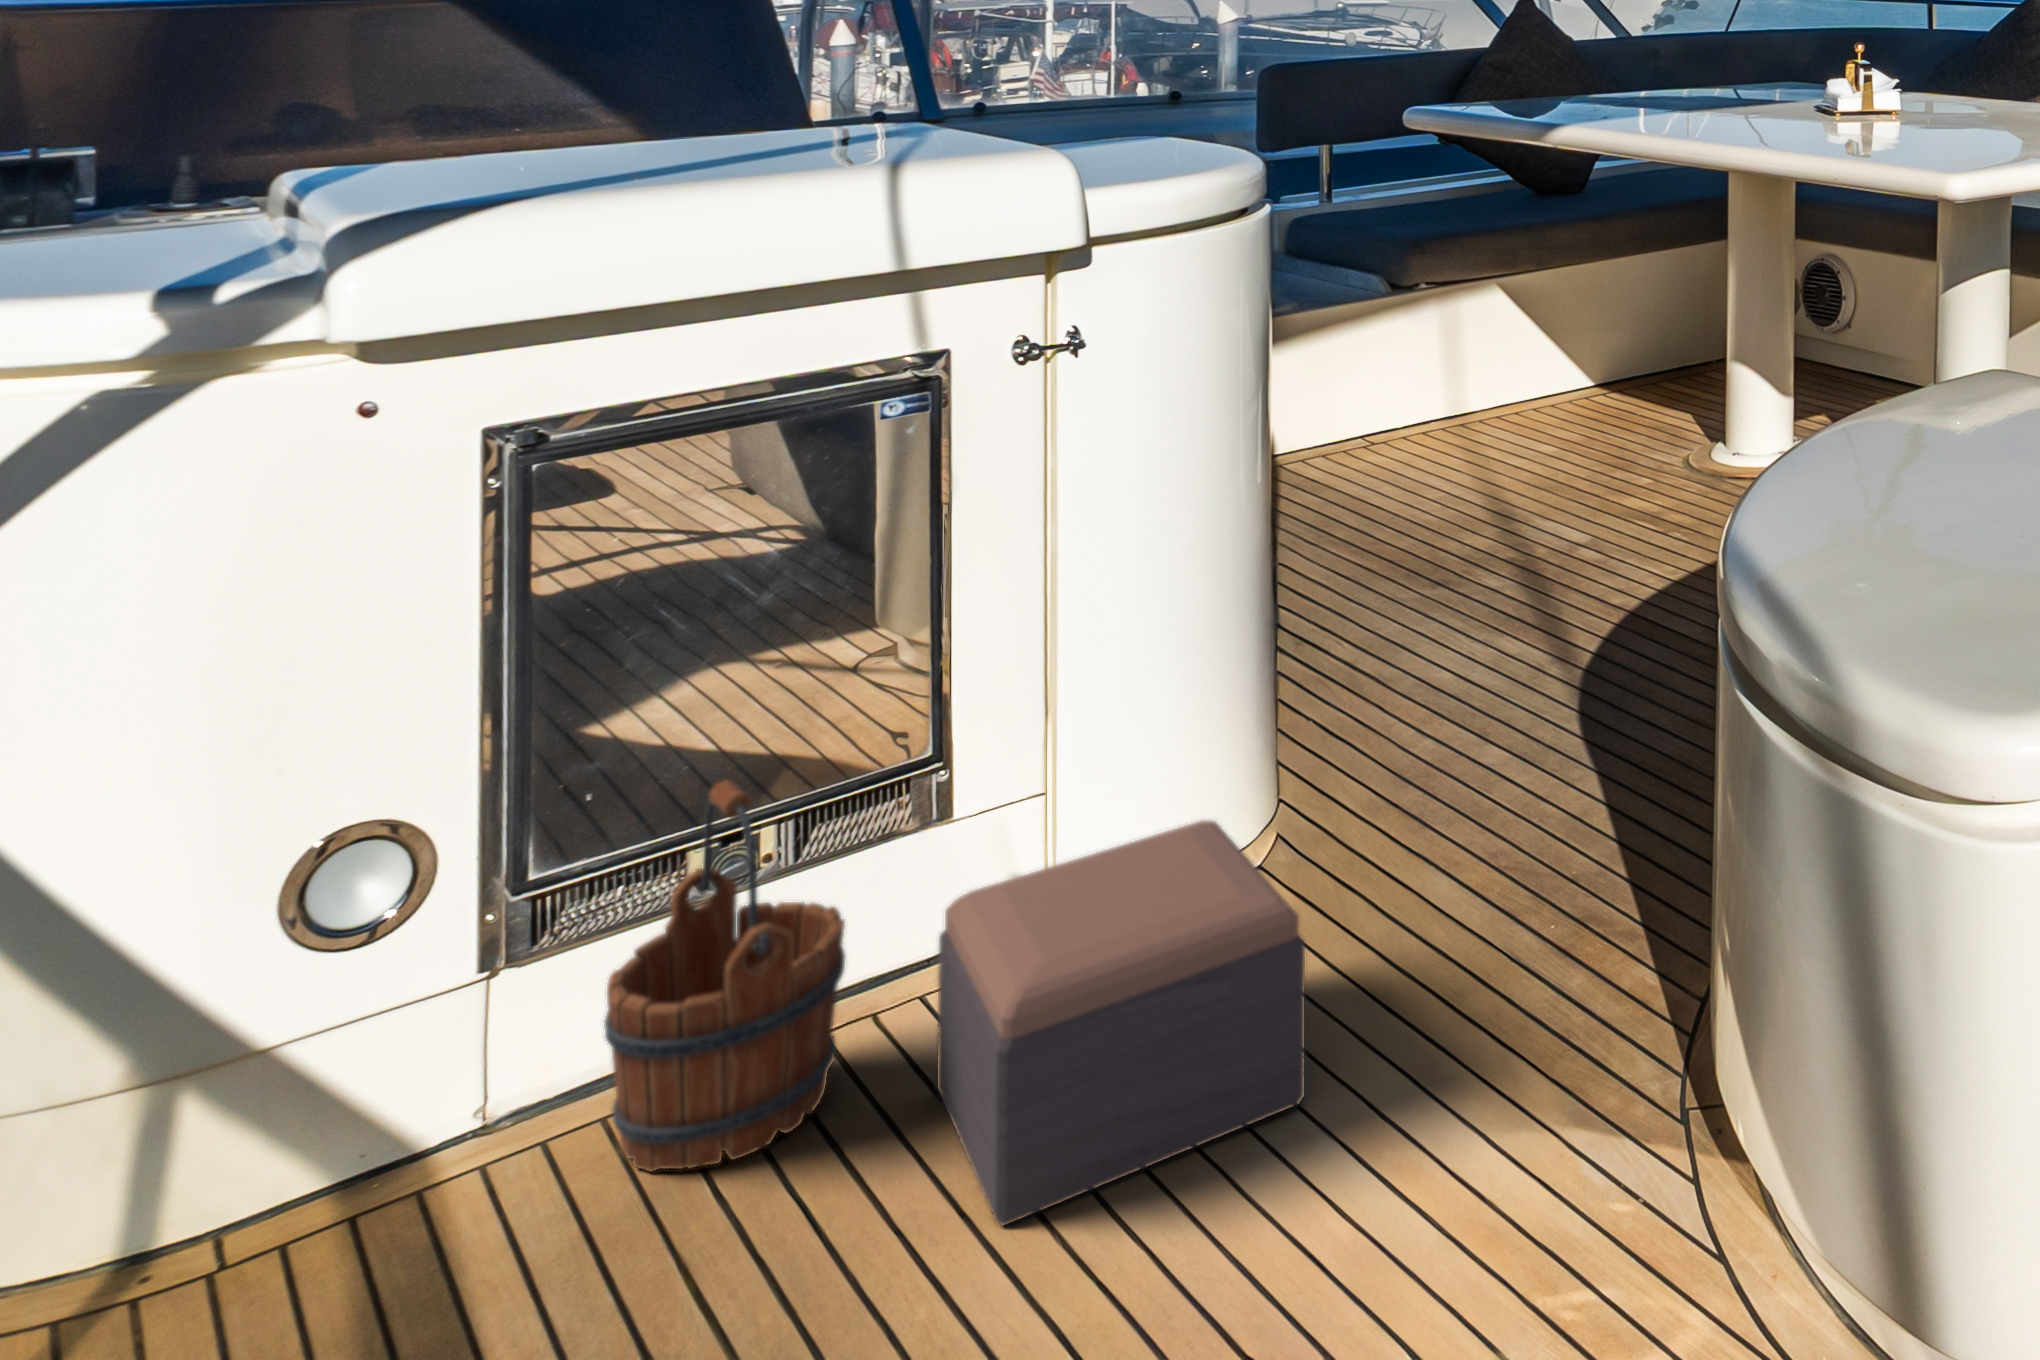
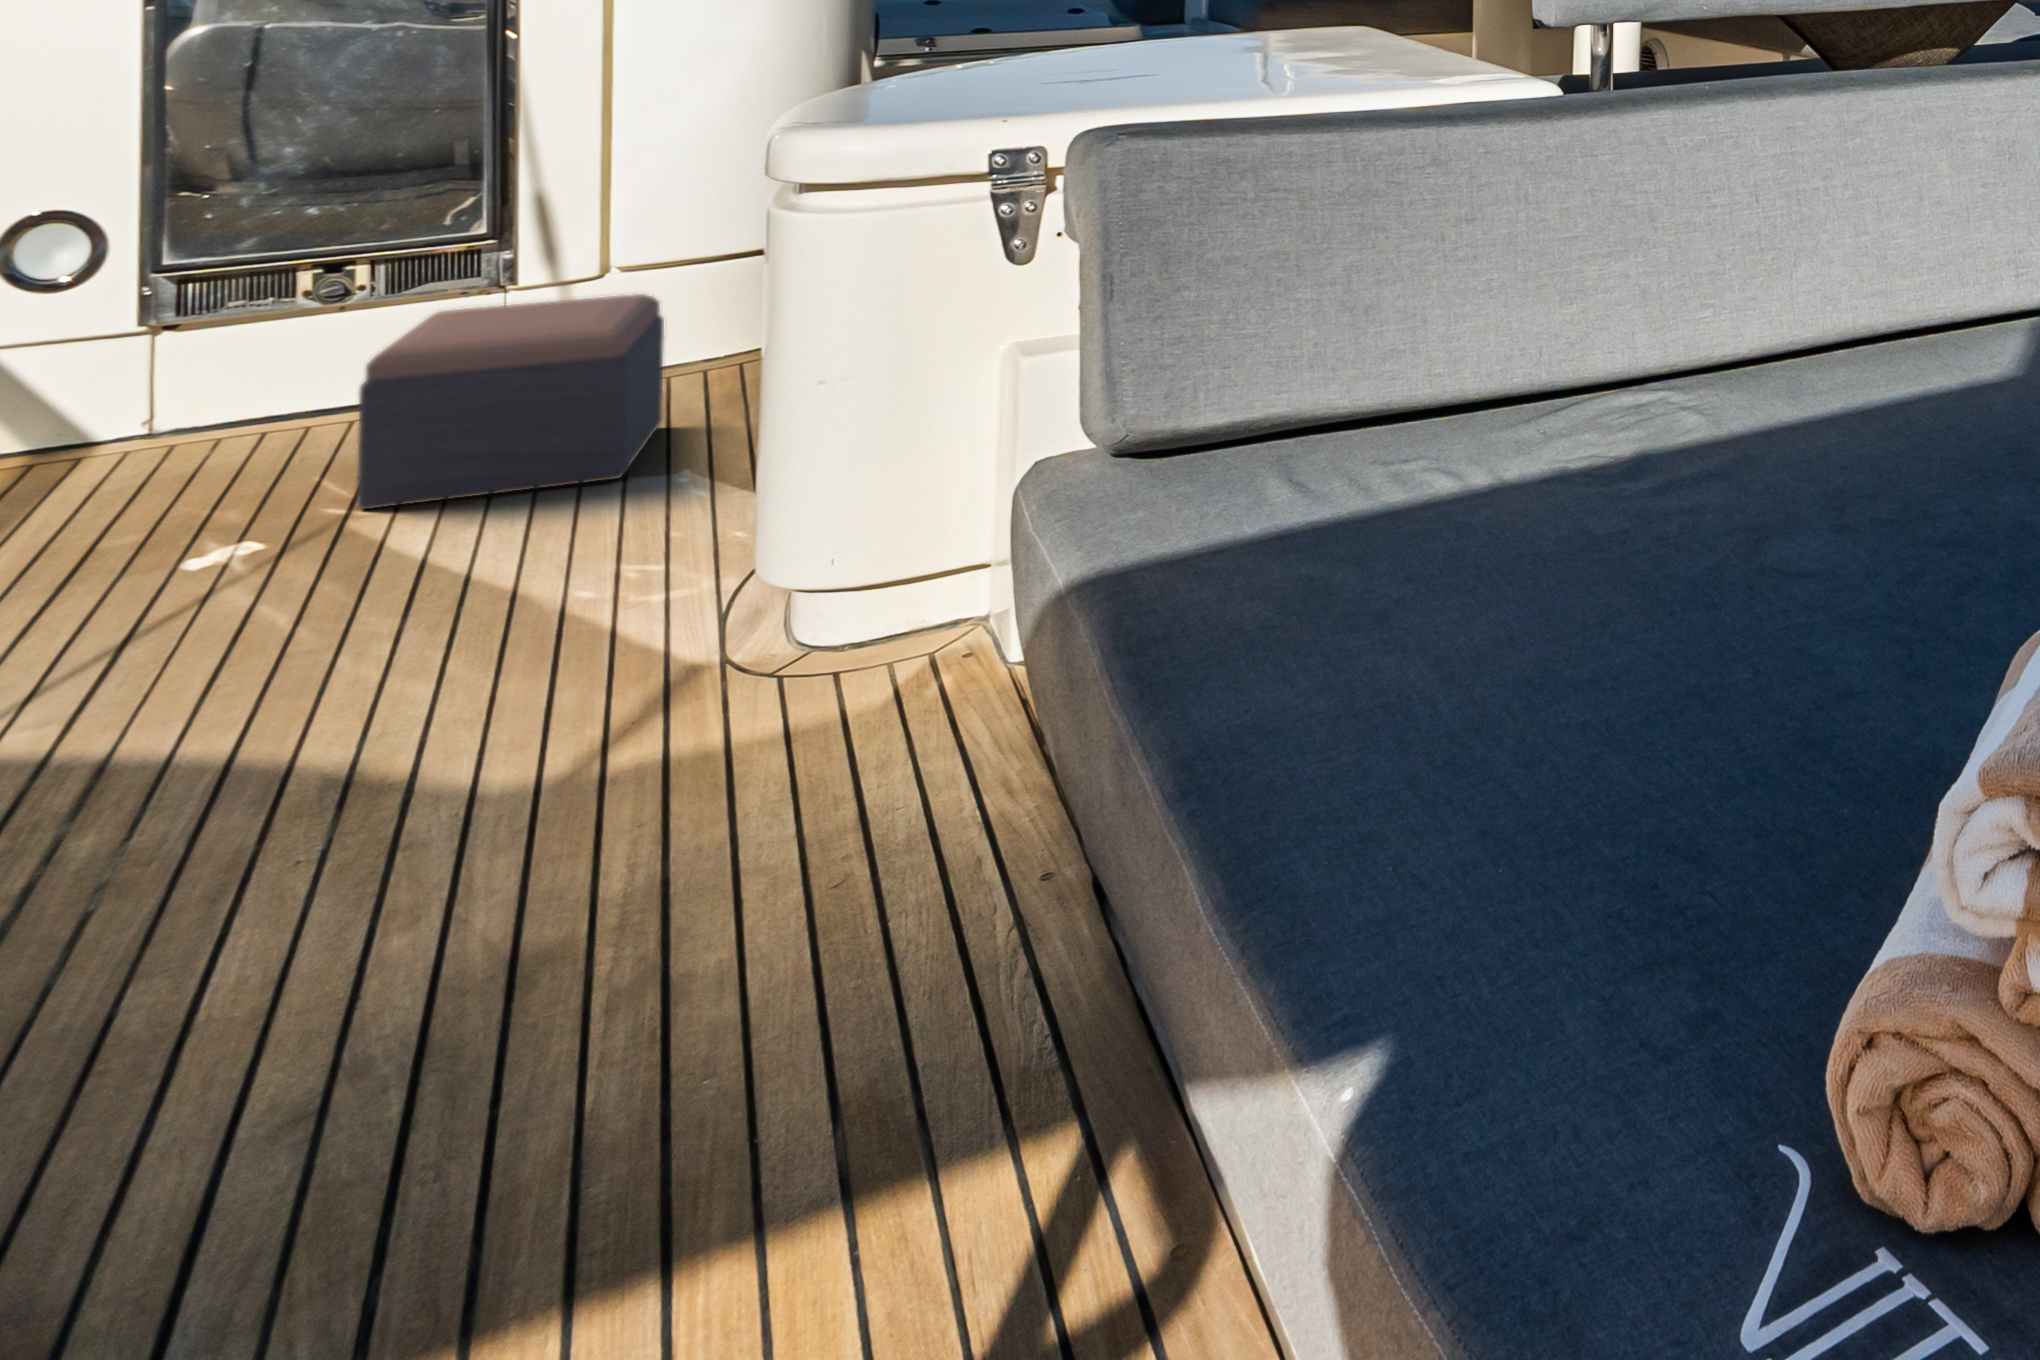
wooden bucket: present [604,780,846,1172] -> none [188,215,380,465]

